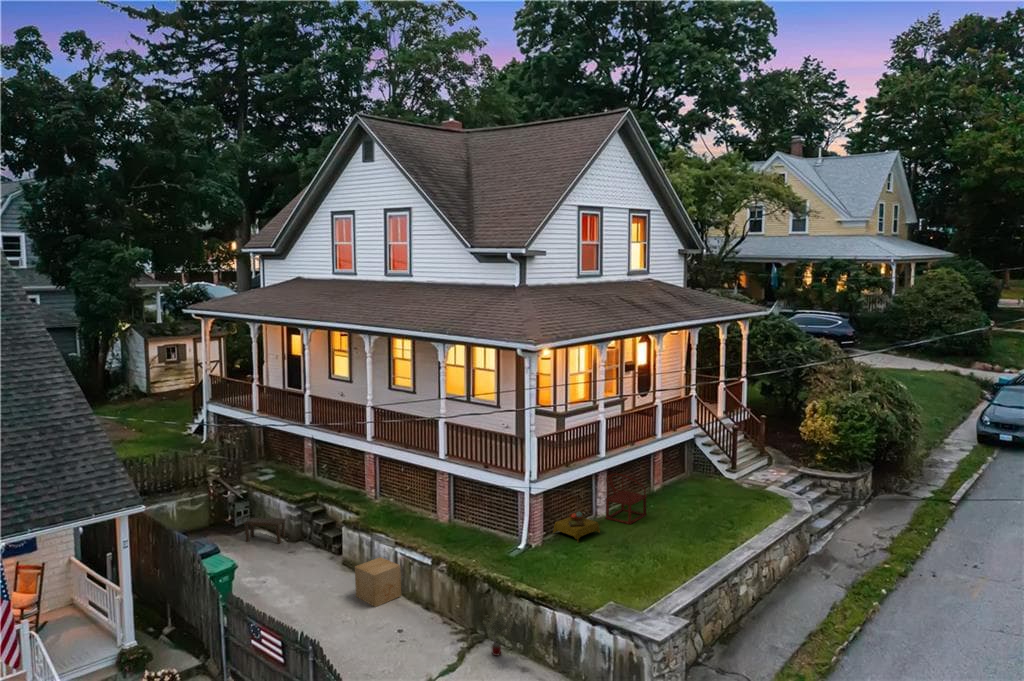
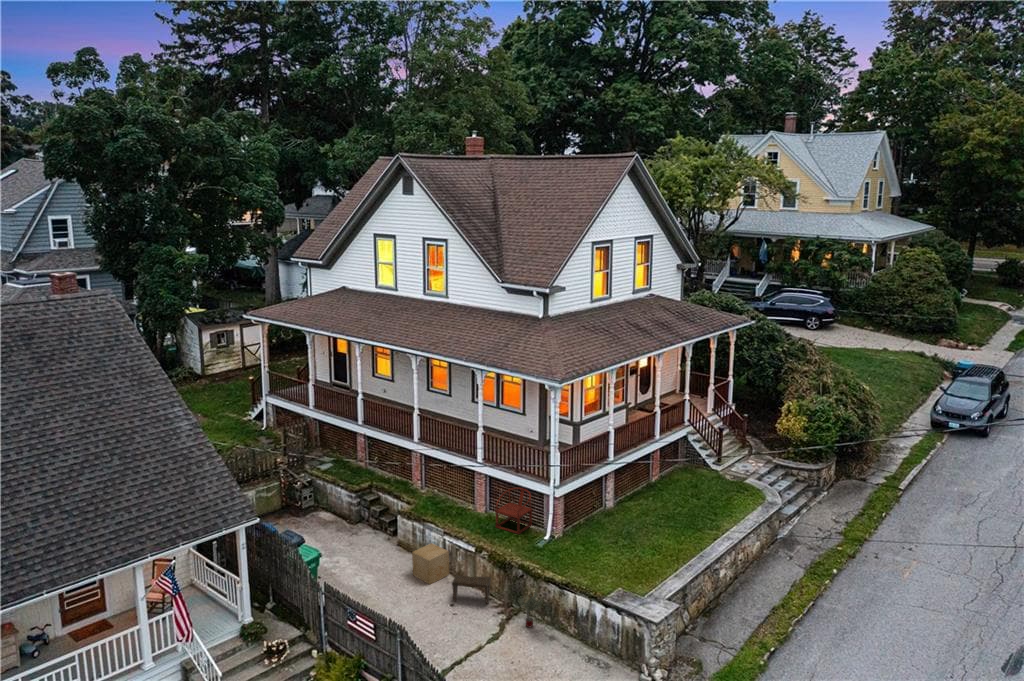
armchair: present [605,474,647,524] -> present [495,488,532,534]
side table: present [553,511,600,540] -> none [570,504,608,531]
bench: present [244,518,286,543] -> present [452,575,491,604]

